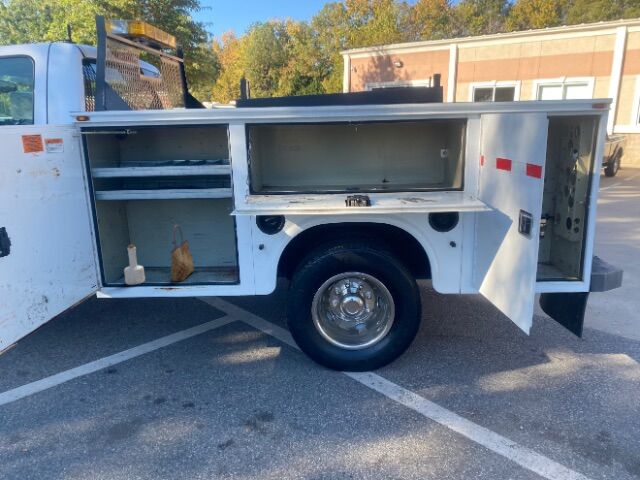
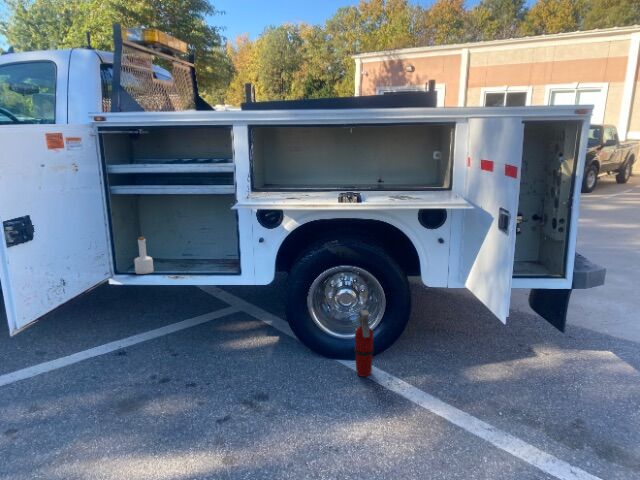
tote bag: present [171,225,194,281] -> none [178,219,199,272]
fire extinguisher: none [363,321,384,391] -> present [354,310,374,377]

